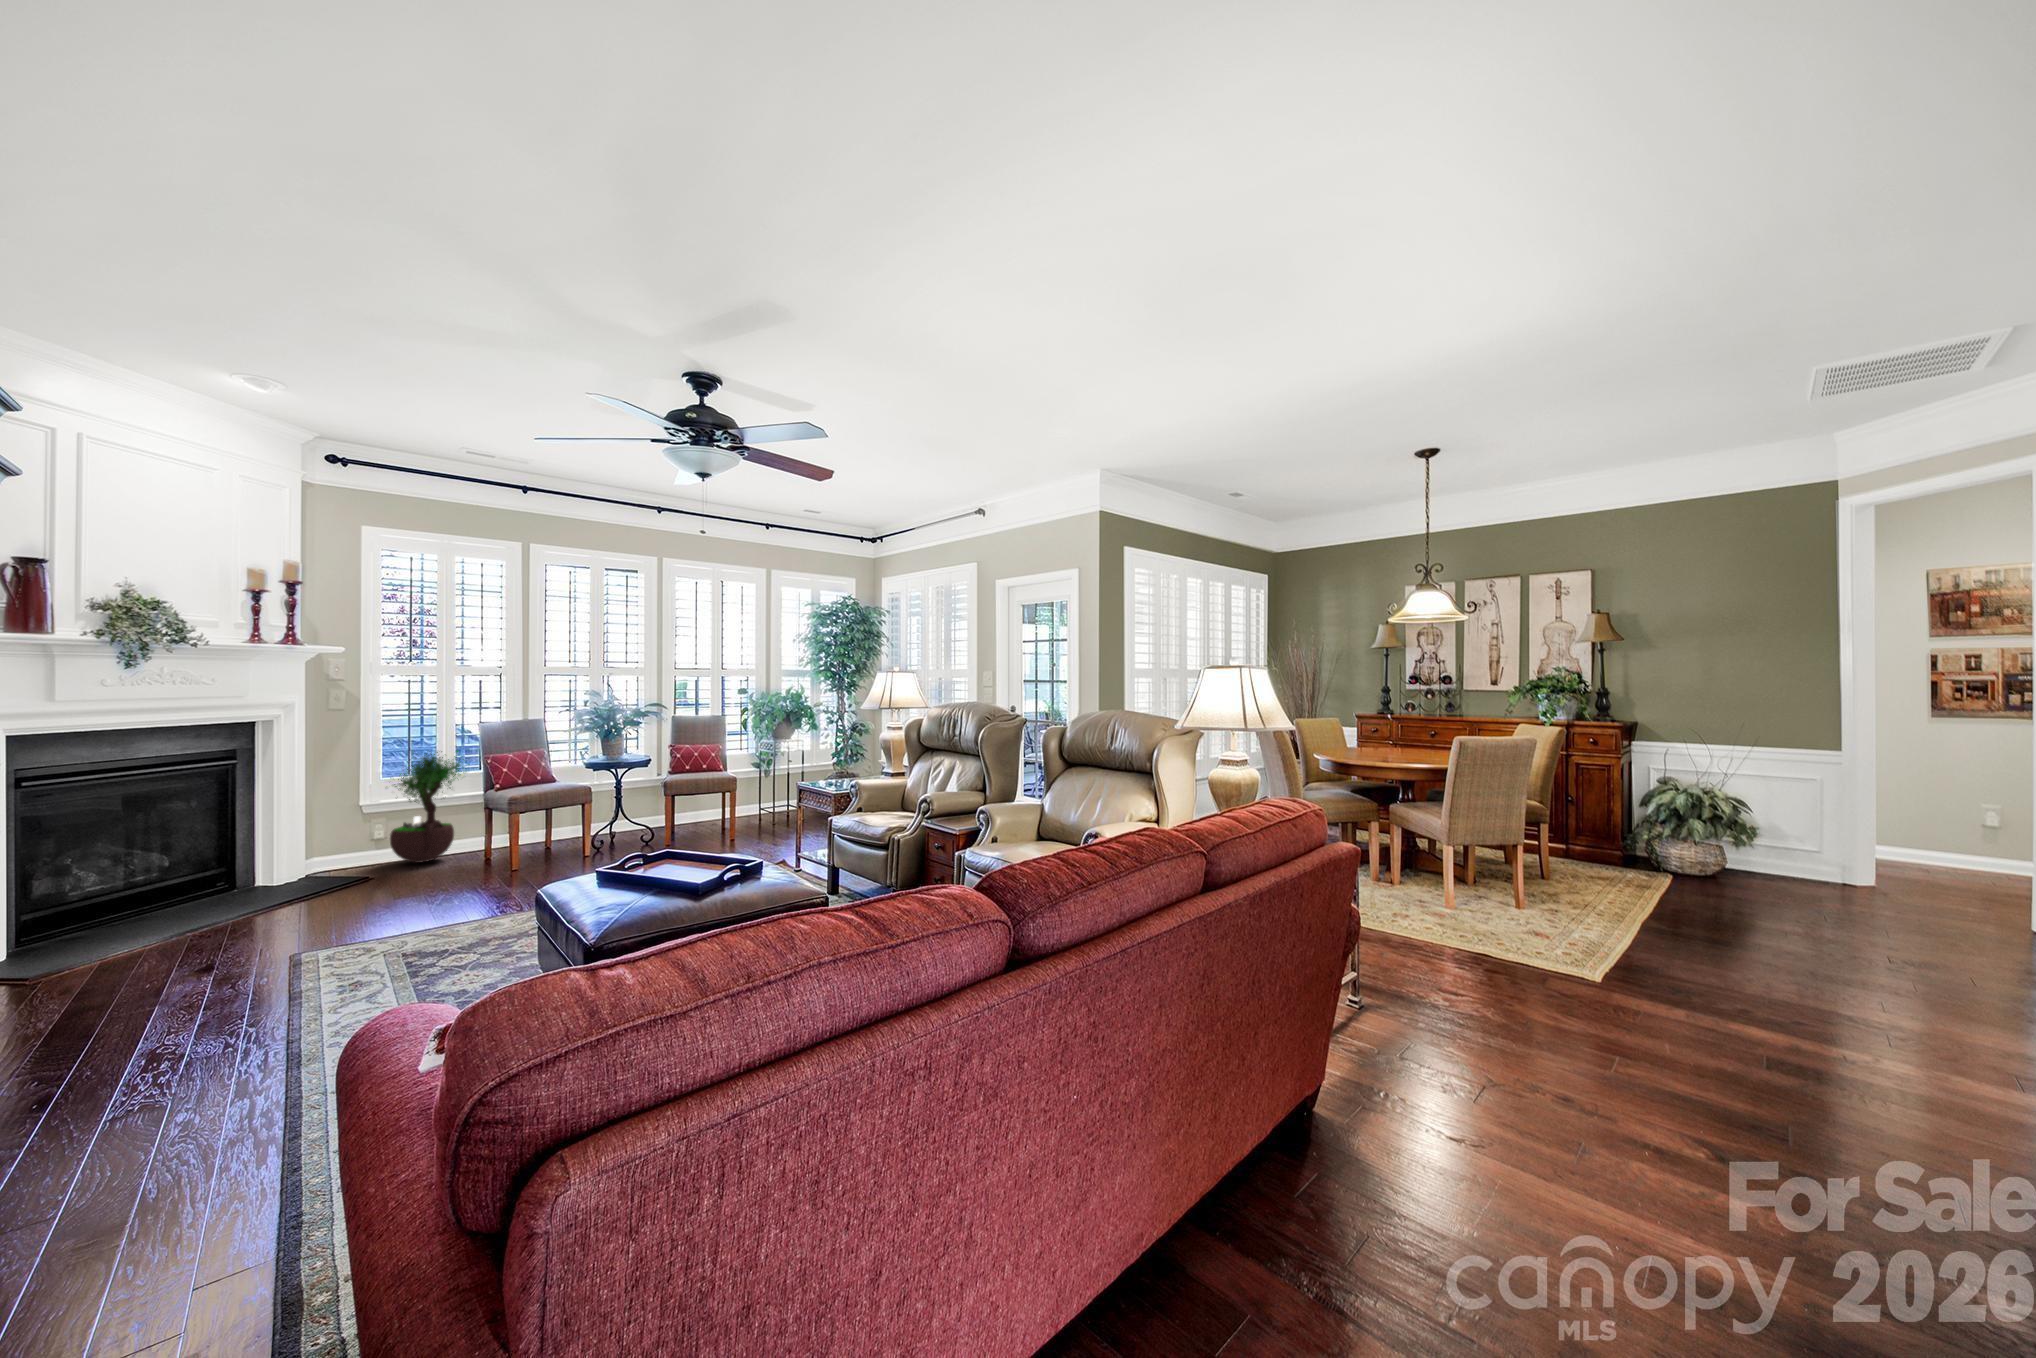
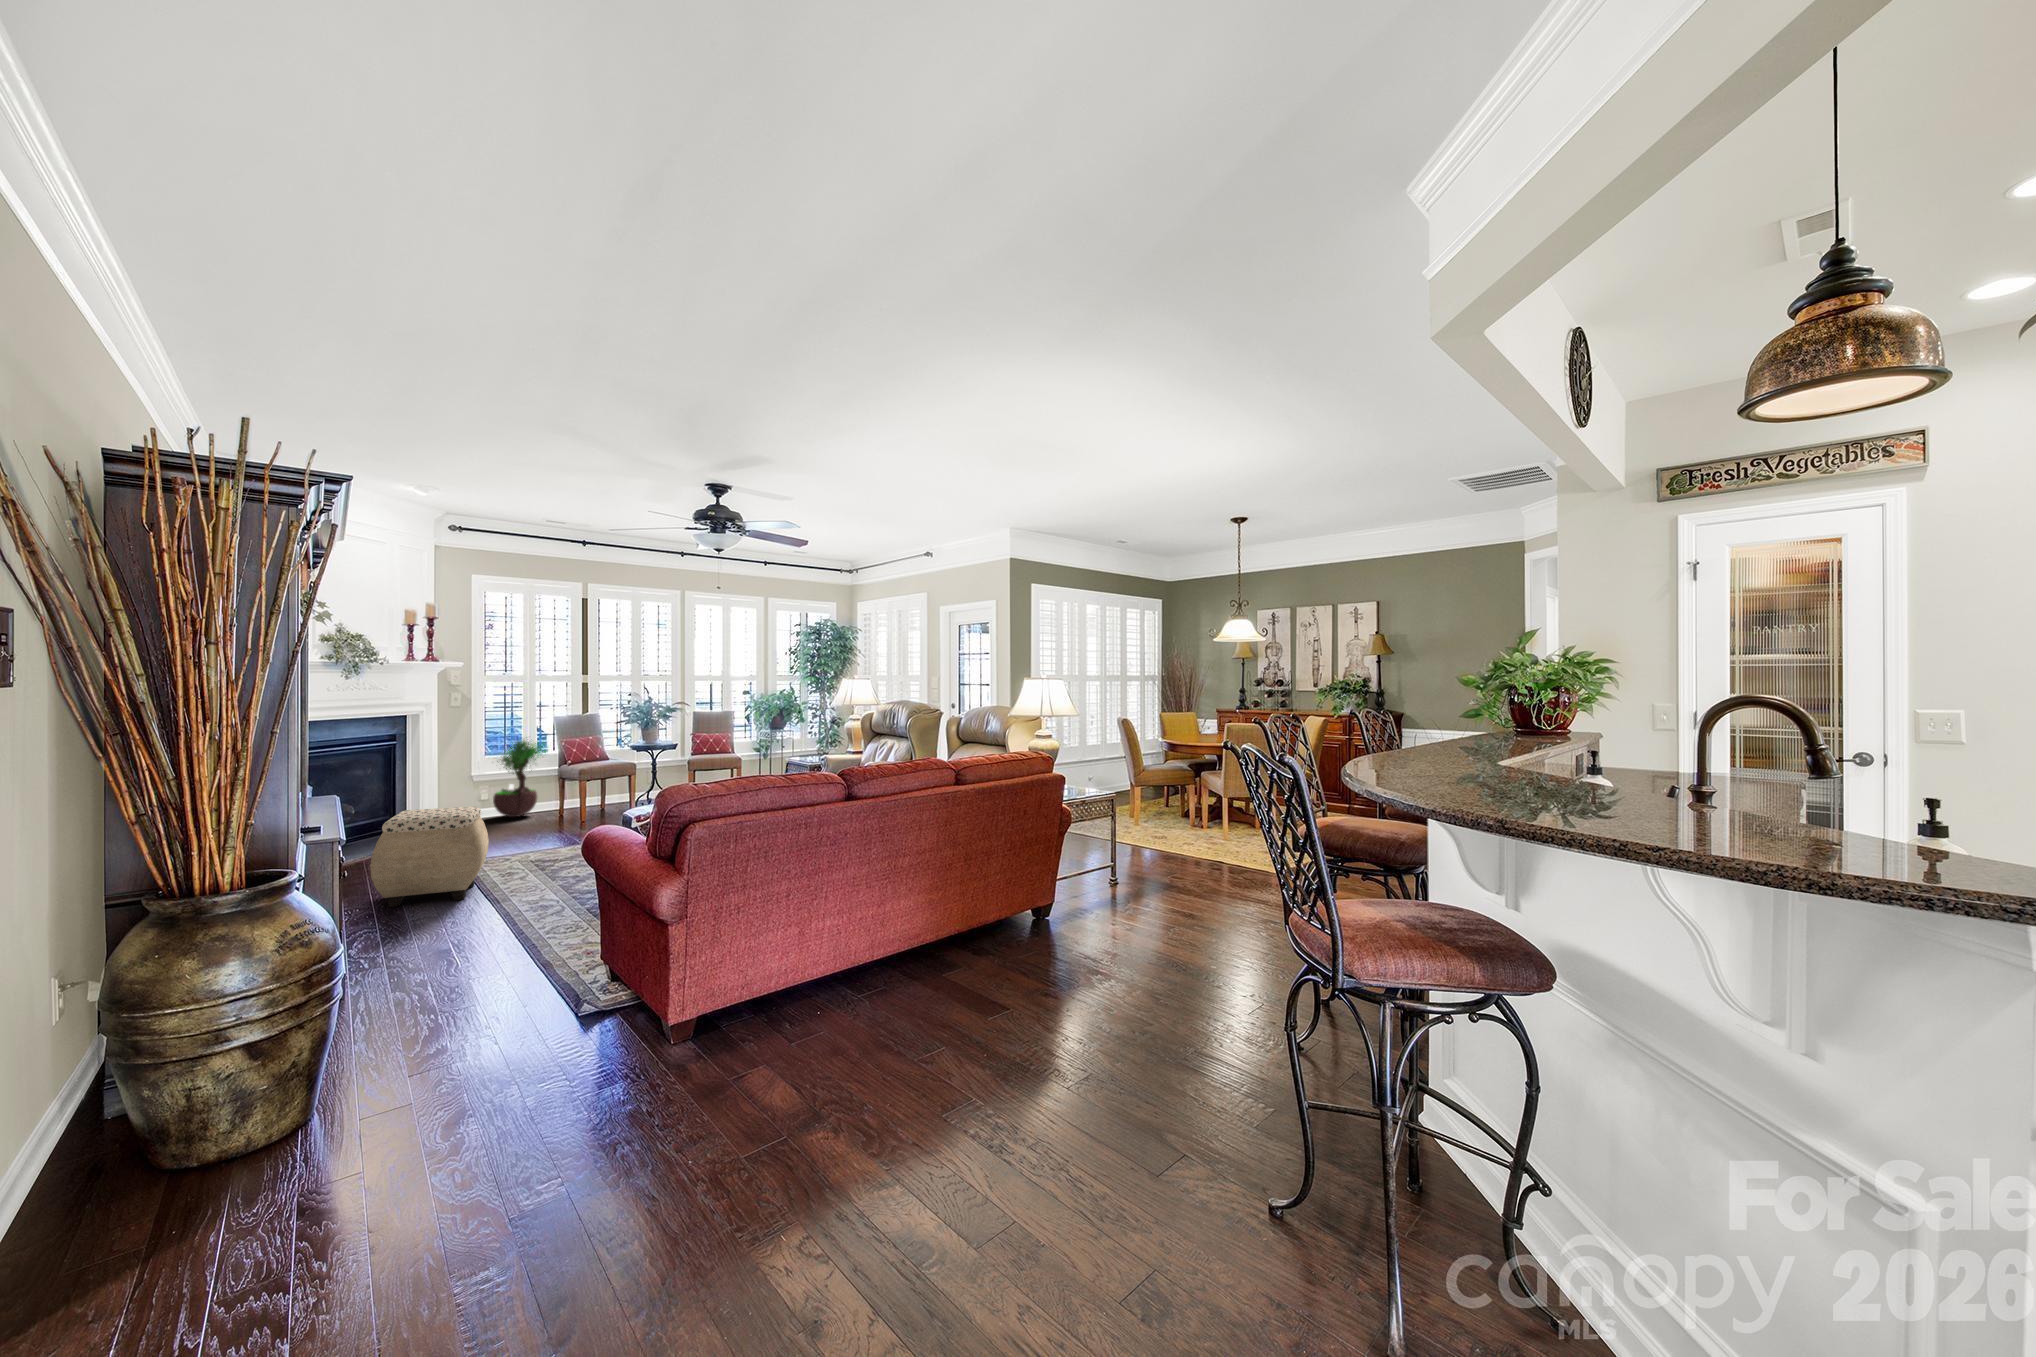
ottoman: none [71,879,326,1072] -> present [370,807,489,907]

